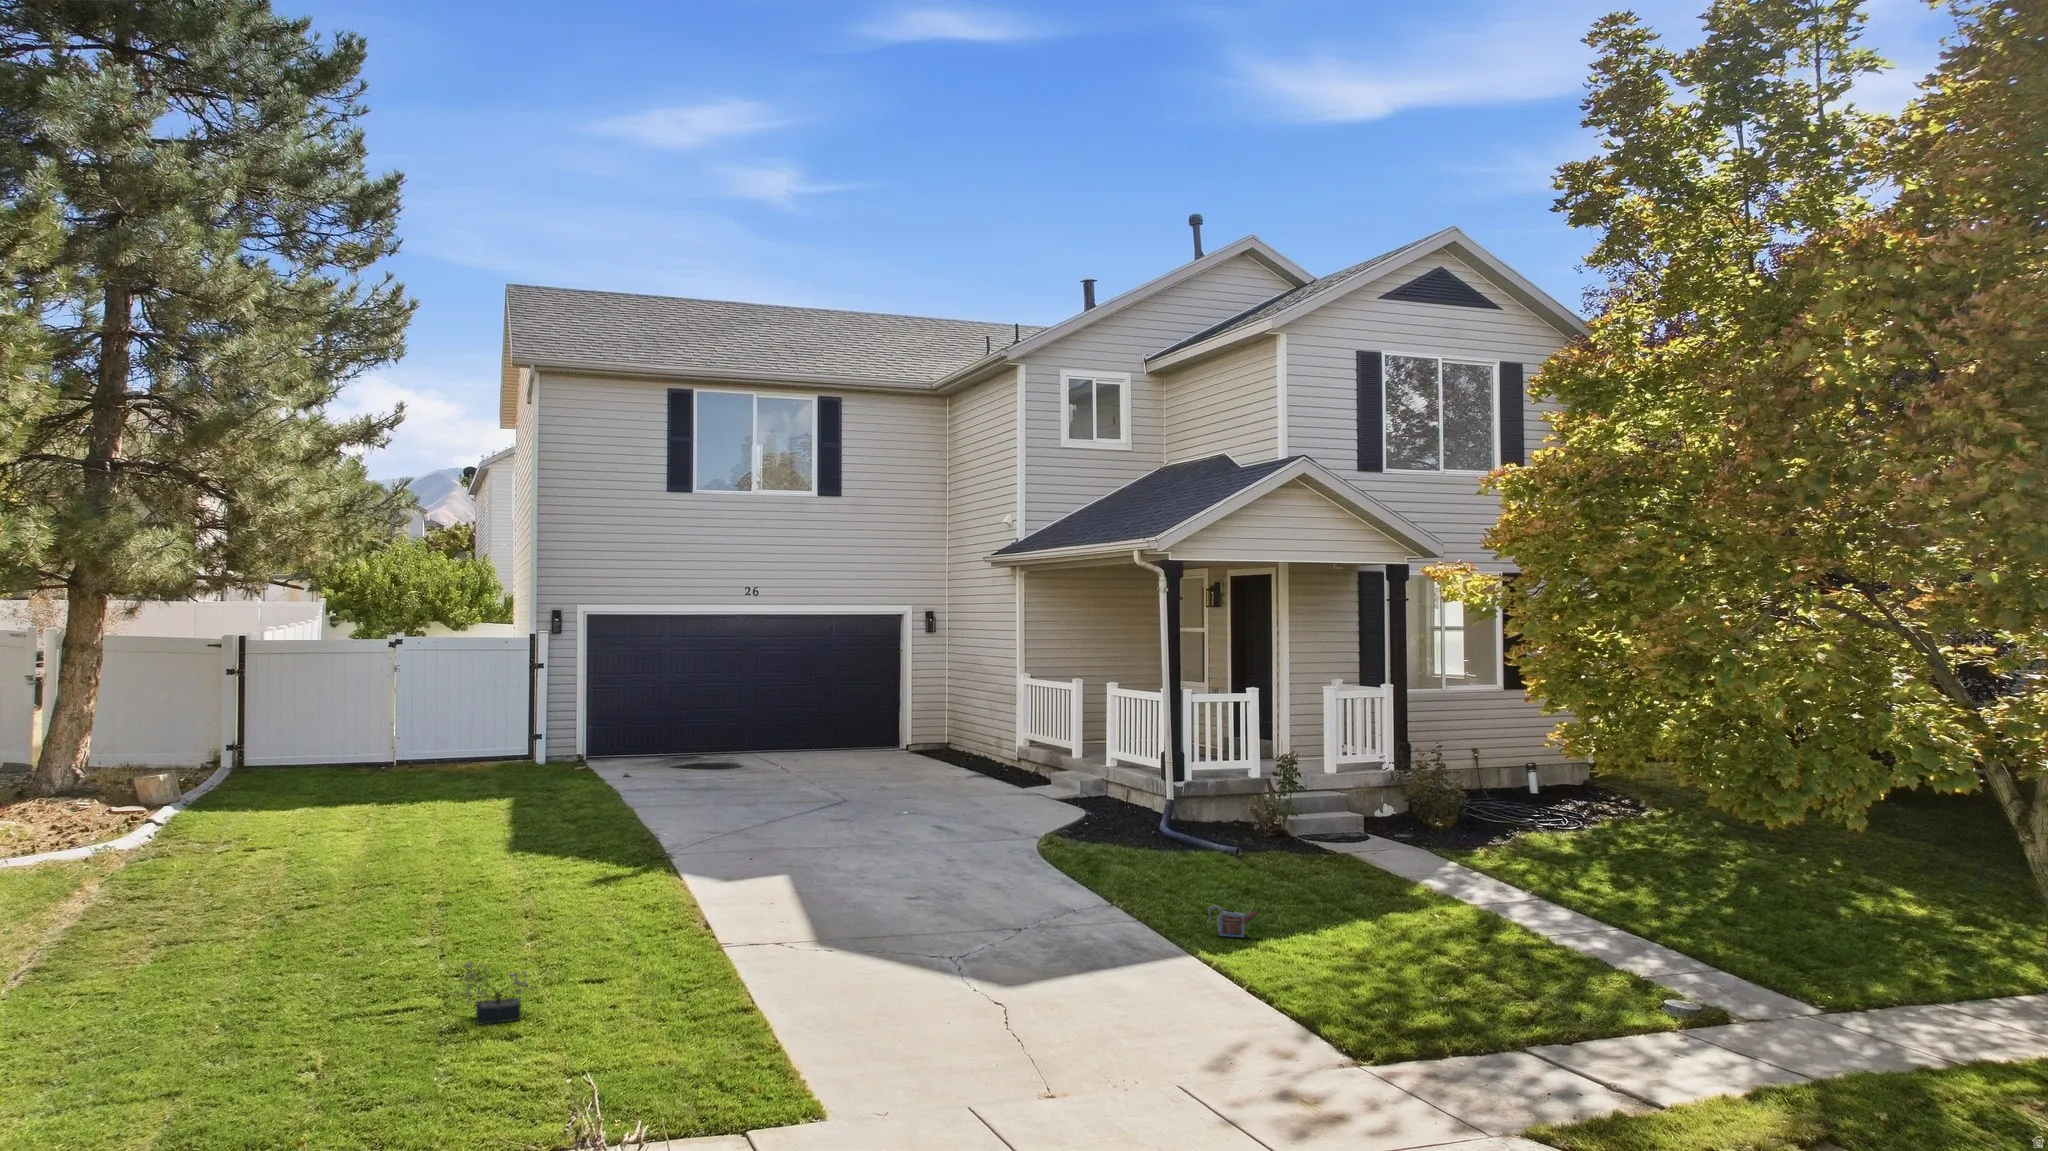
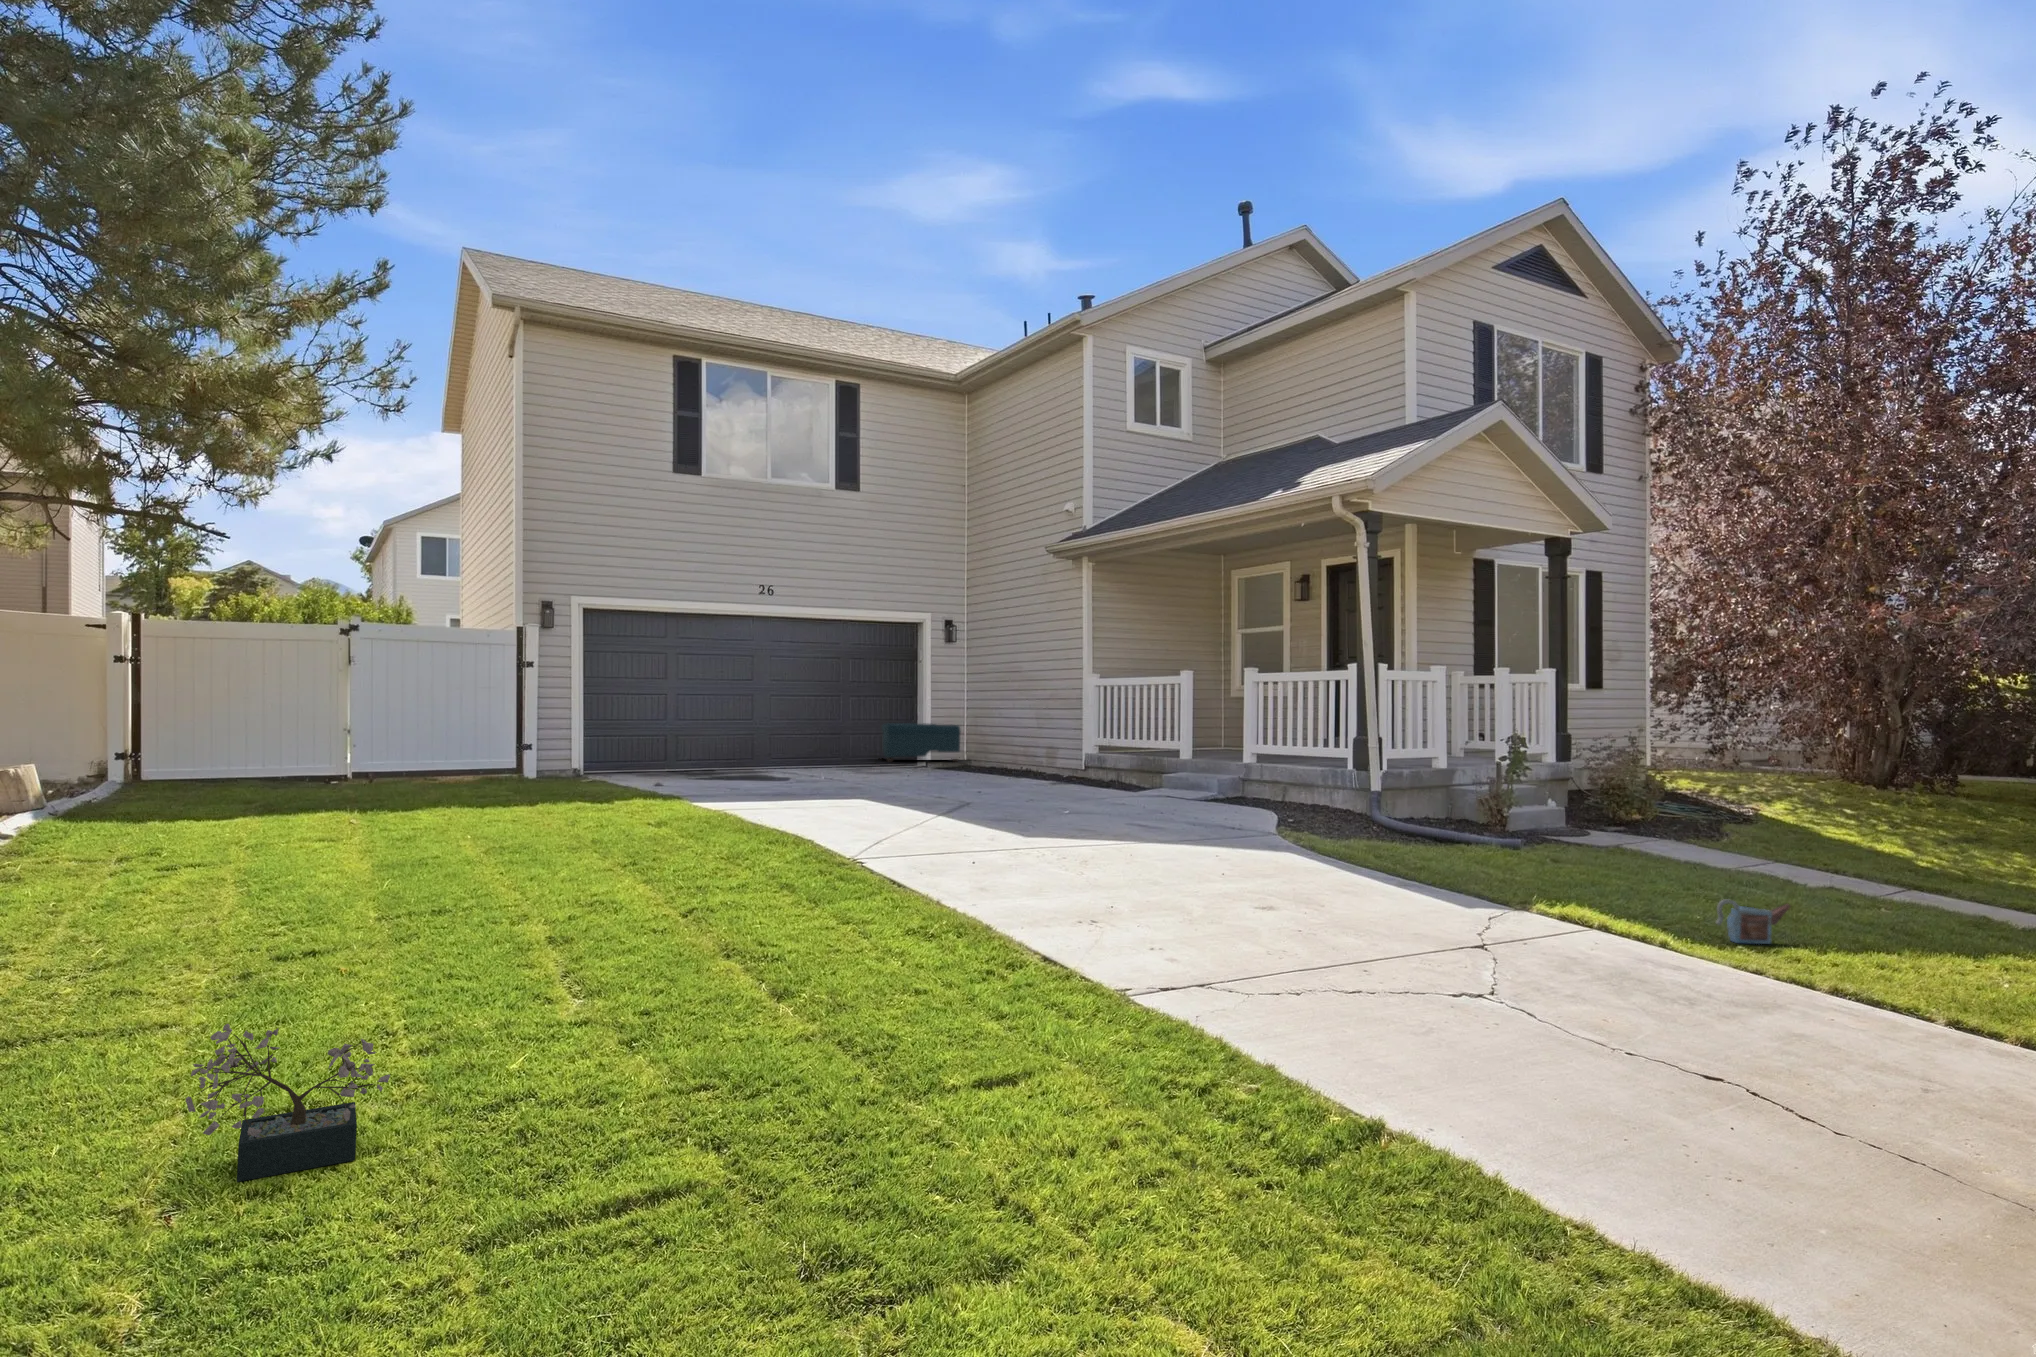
bench: none [853,710,928,747] -> present [881,723,961,762]
decorative plant: present [457,961,533,1025] -> present [186,1024,390,1182]

